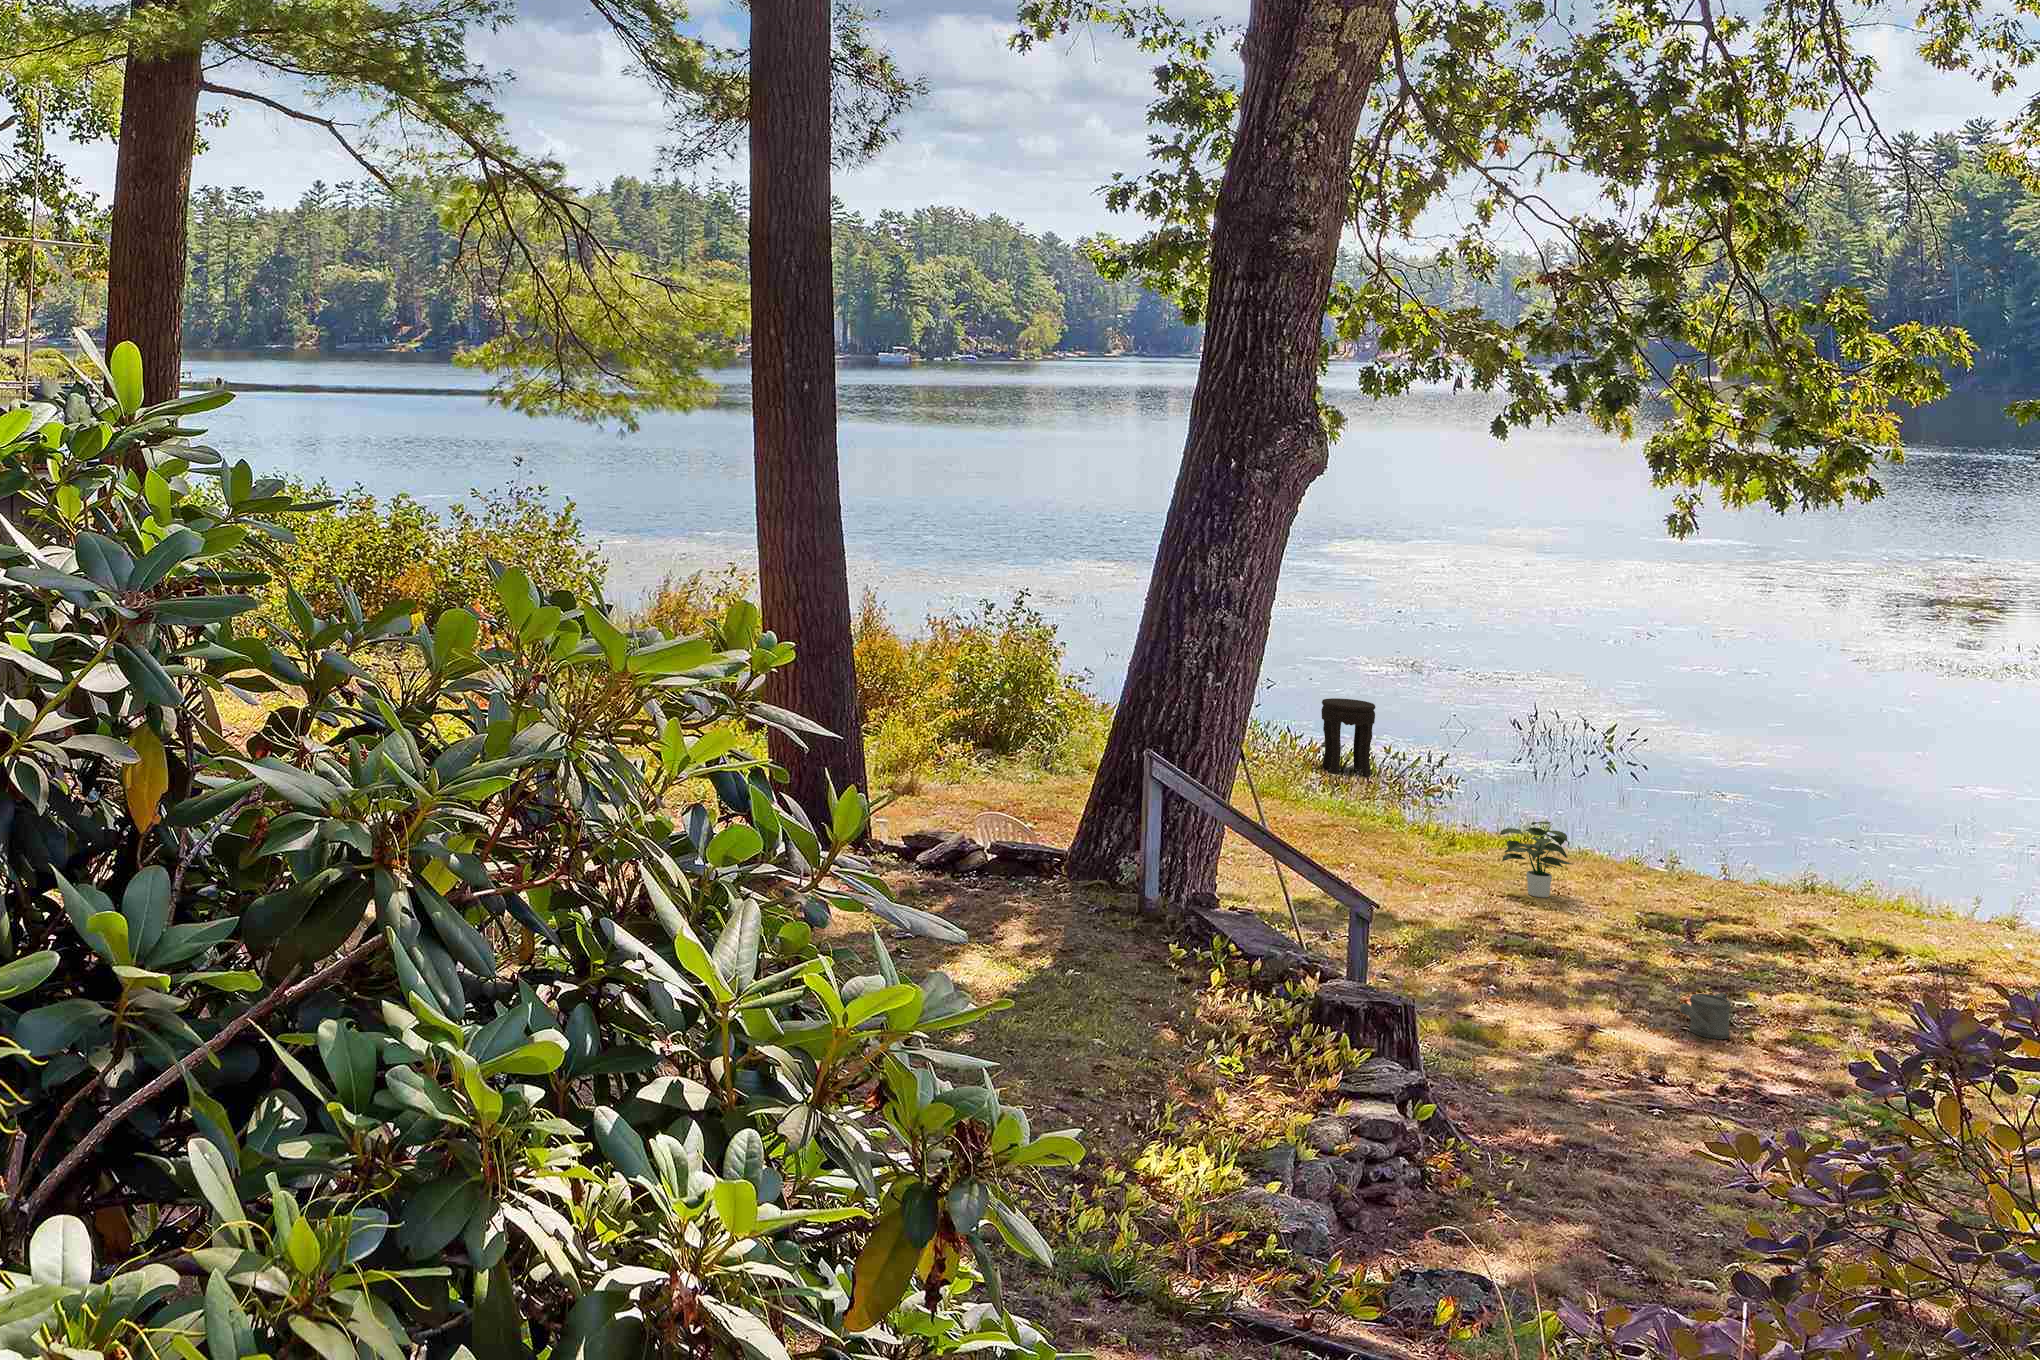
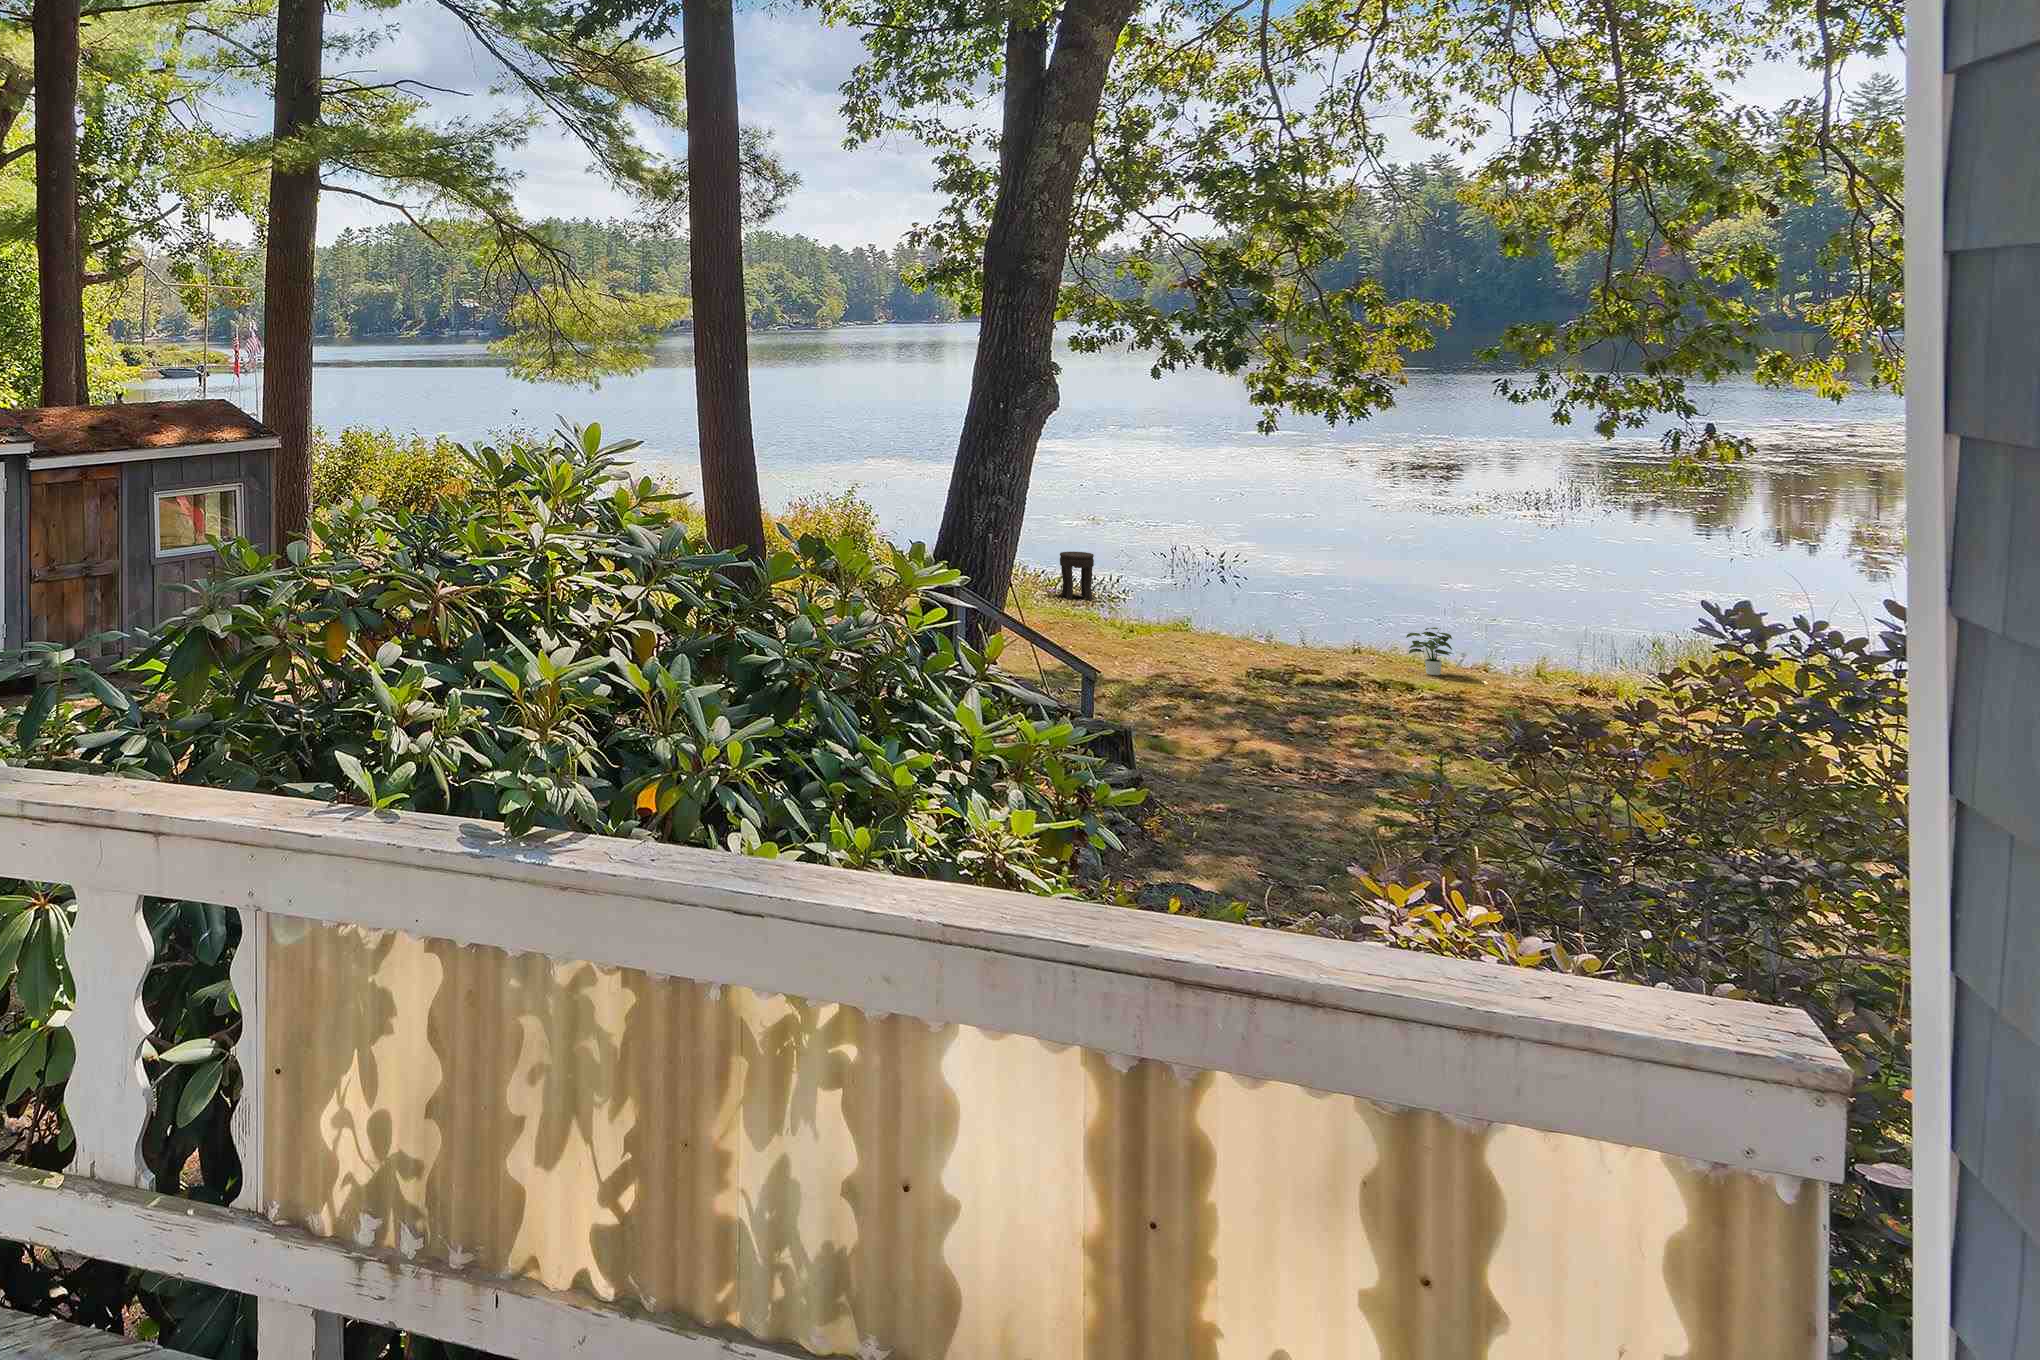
potted plant: present [1500,821,1571,898] -> present [1406,627,1453,675]
watering can: present [1680,993,1730,1039] -> none [1271,711,1301,738]

